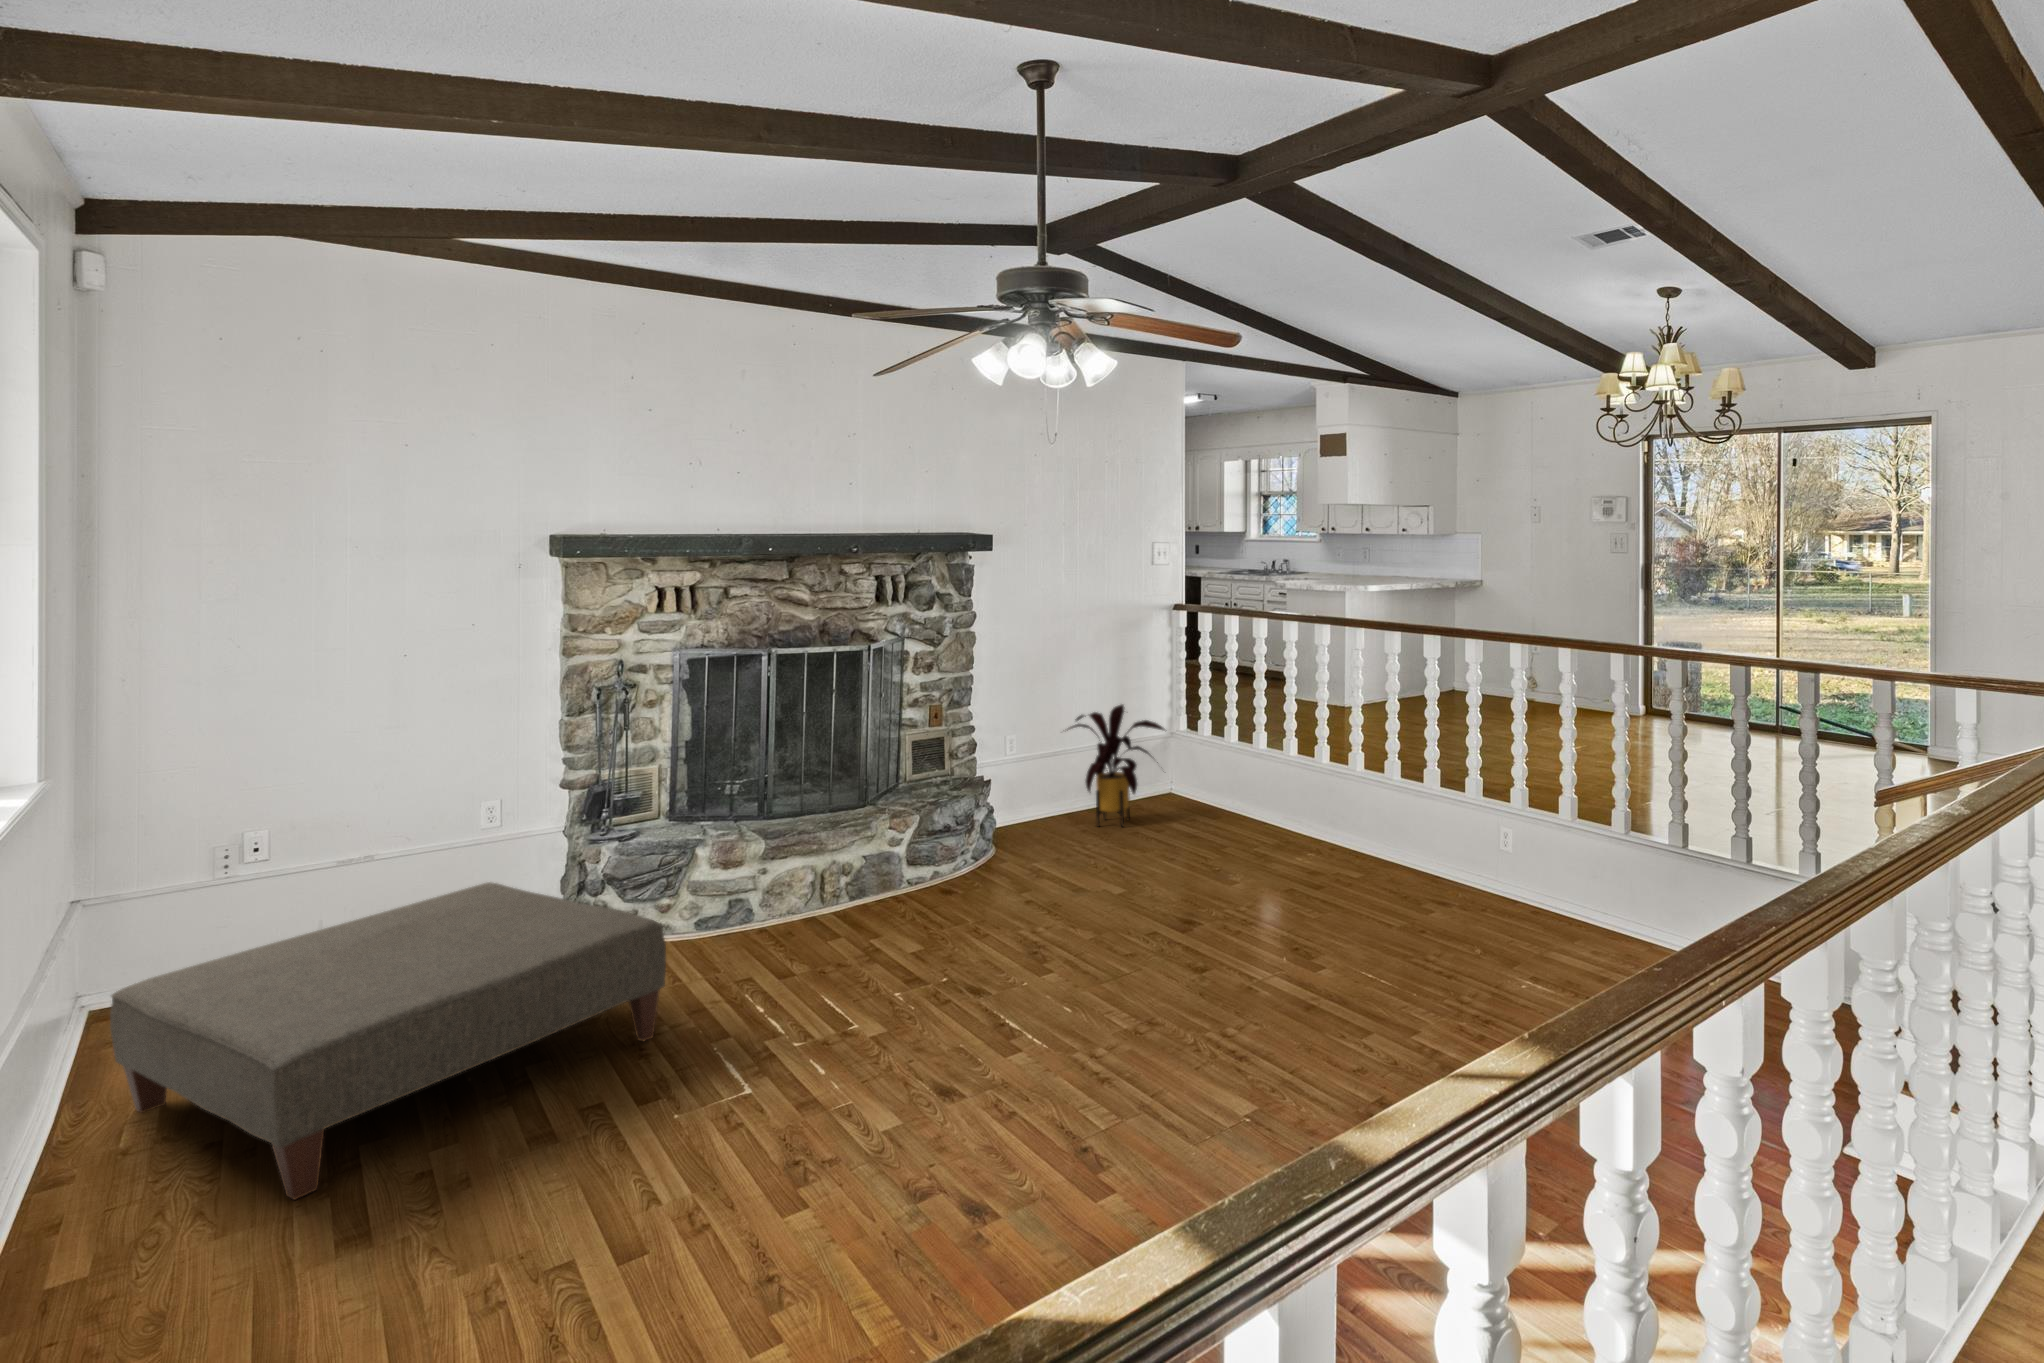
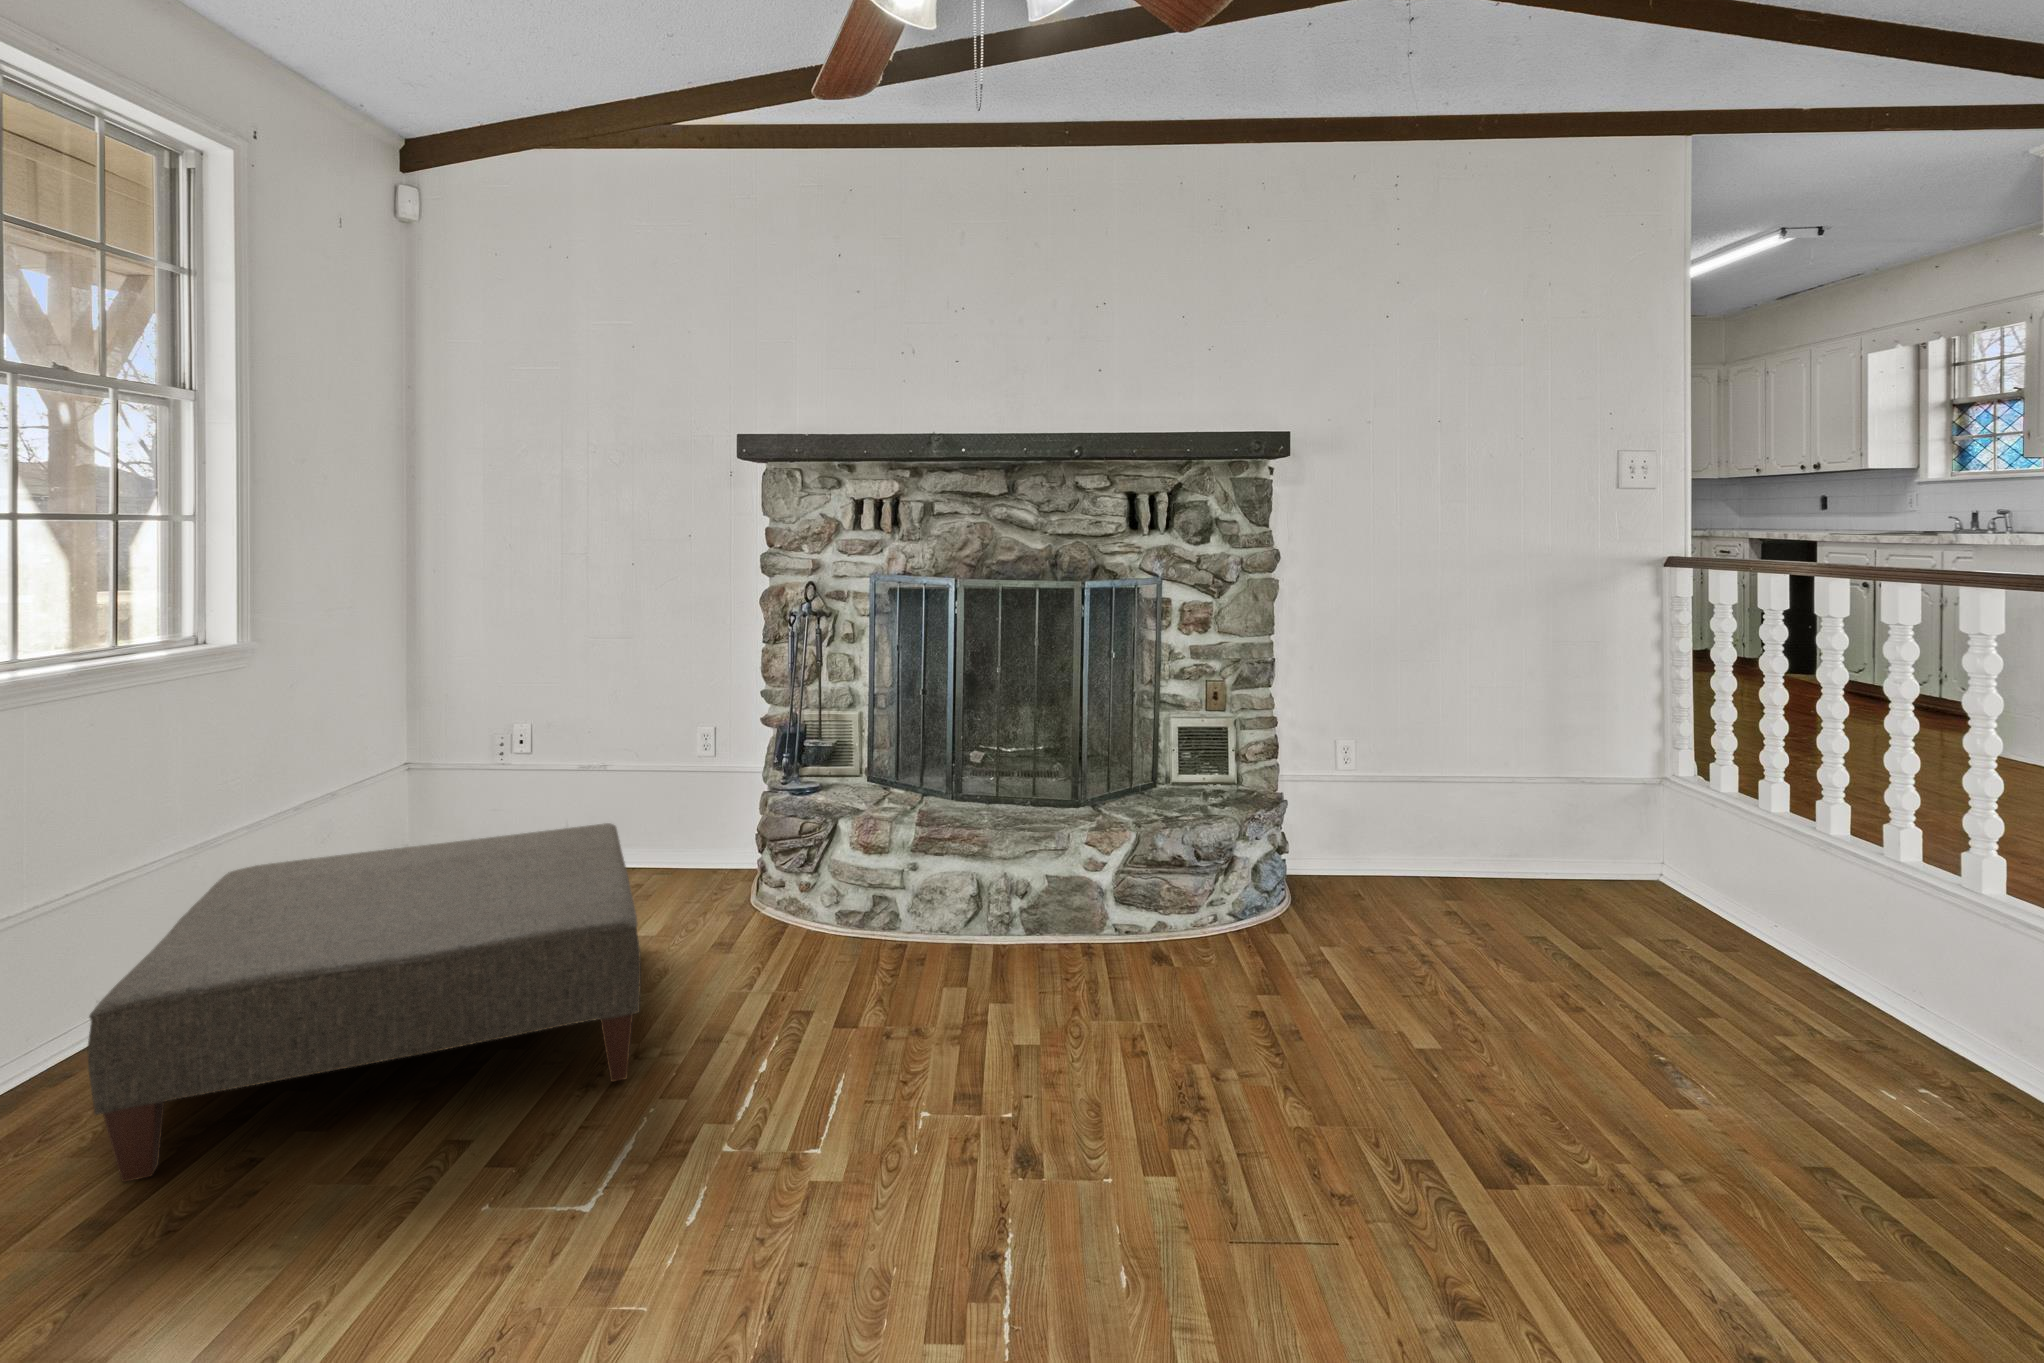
house plant: present [1067,705,1165,826] -> none [1396,706,1580,905]

